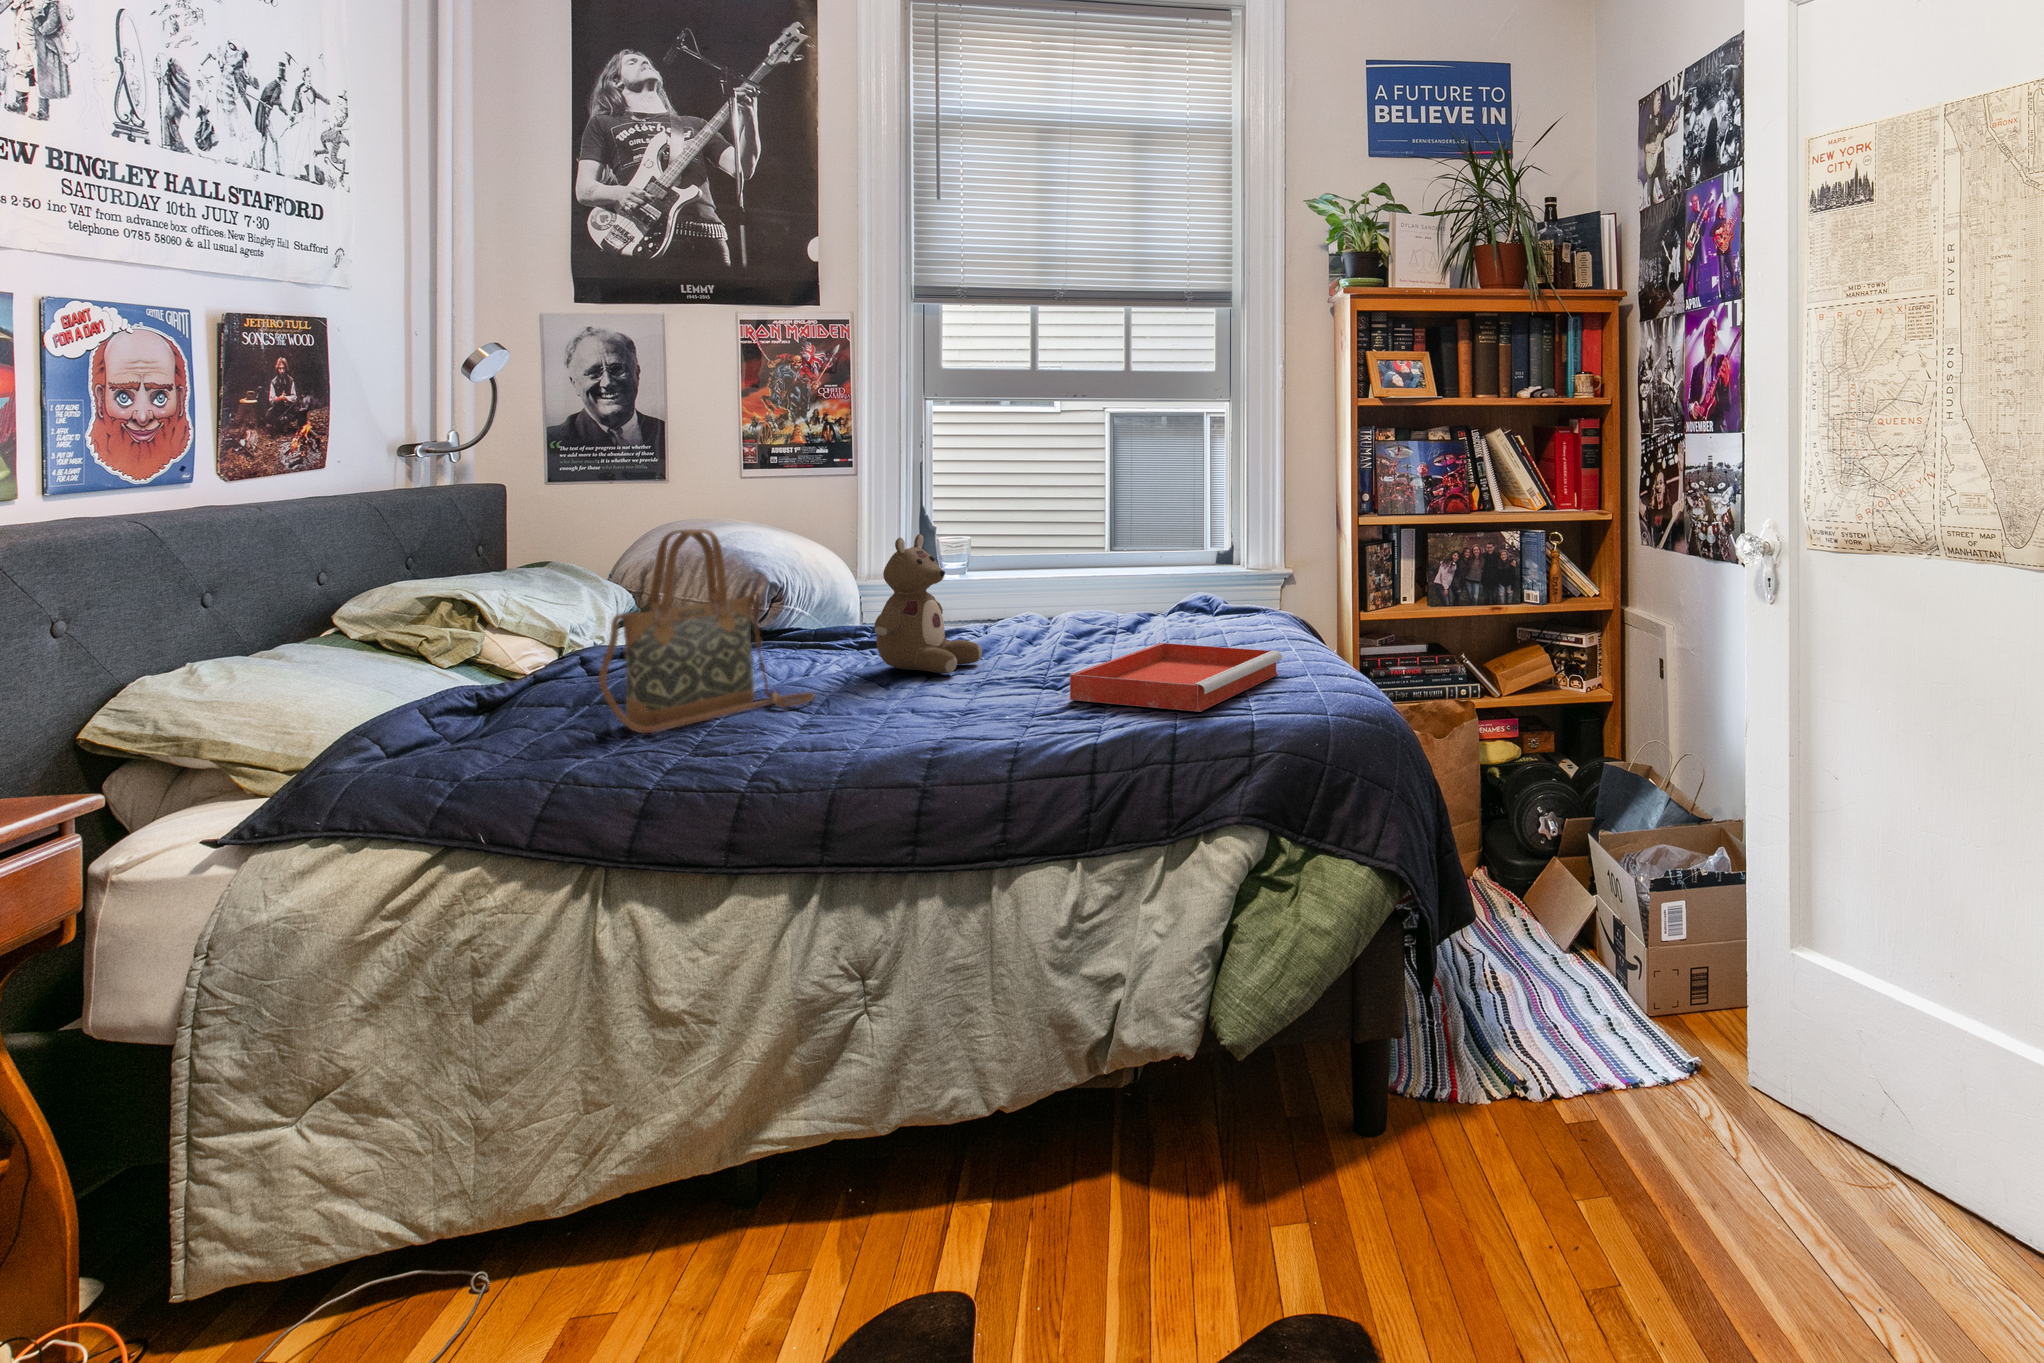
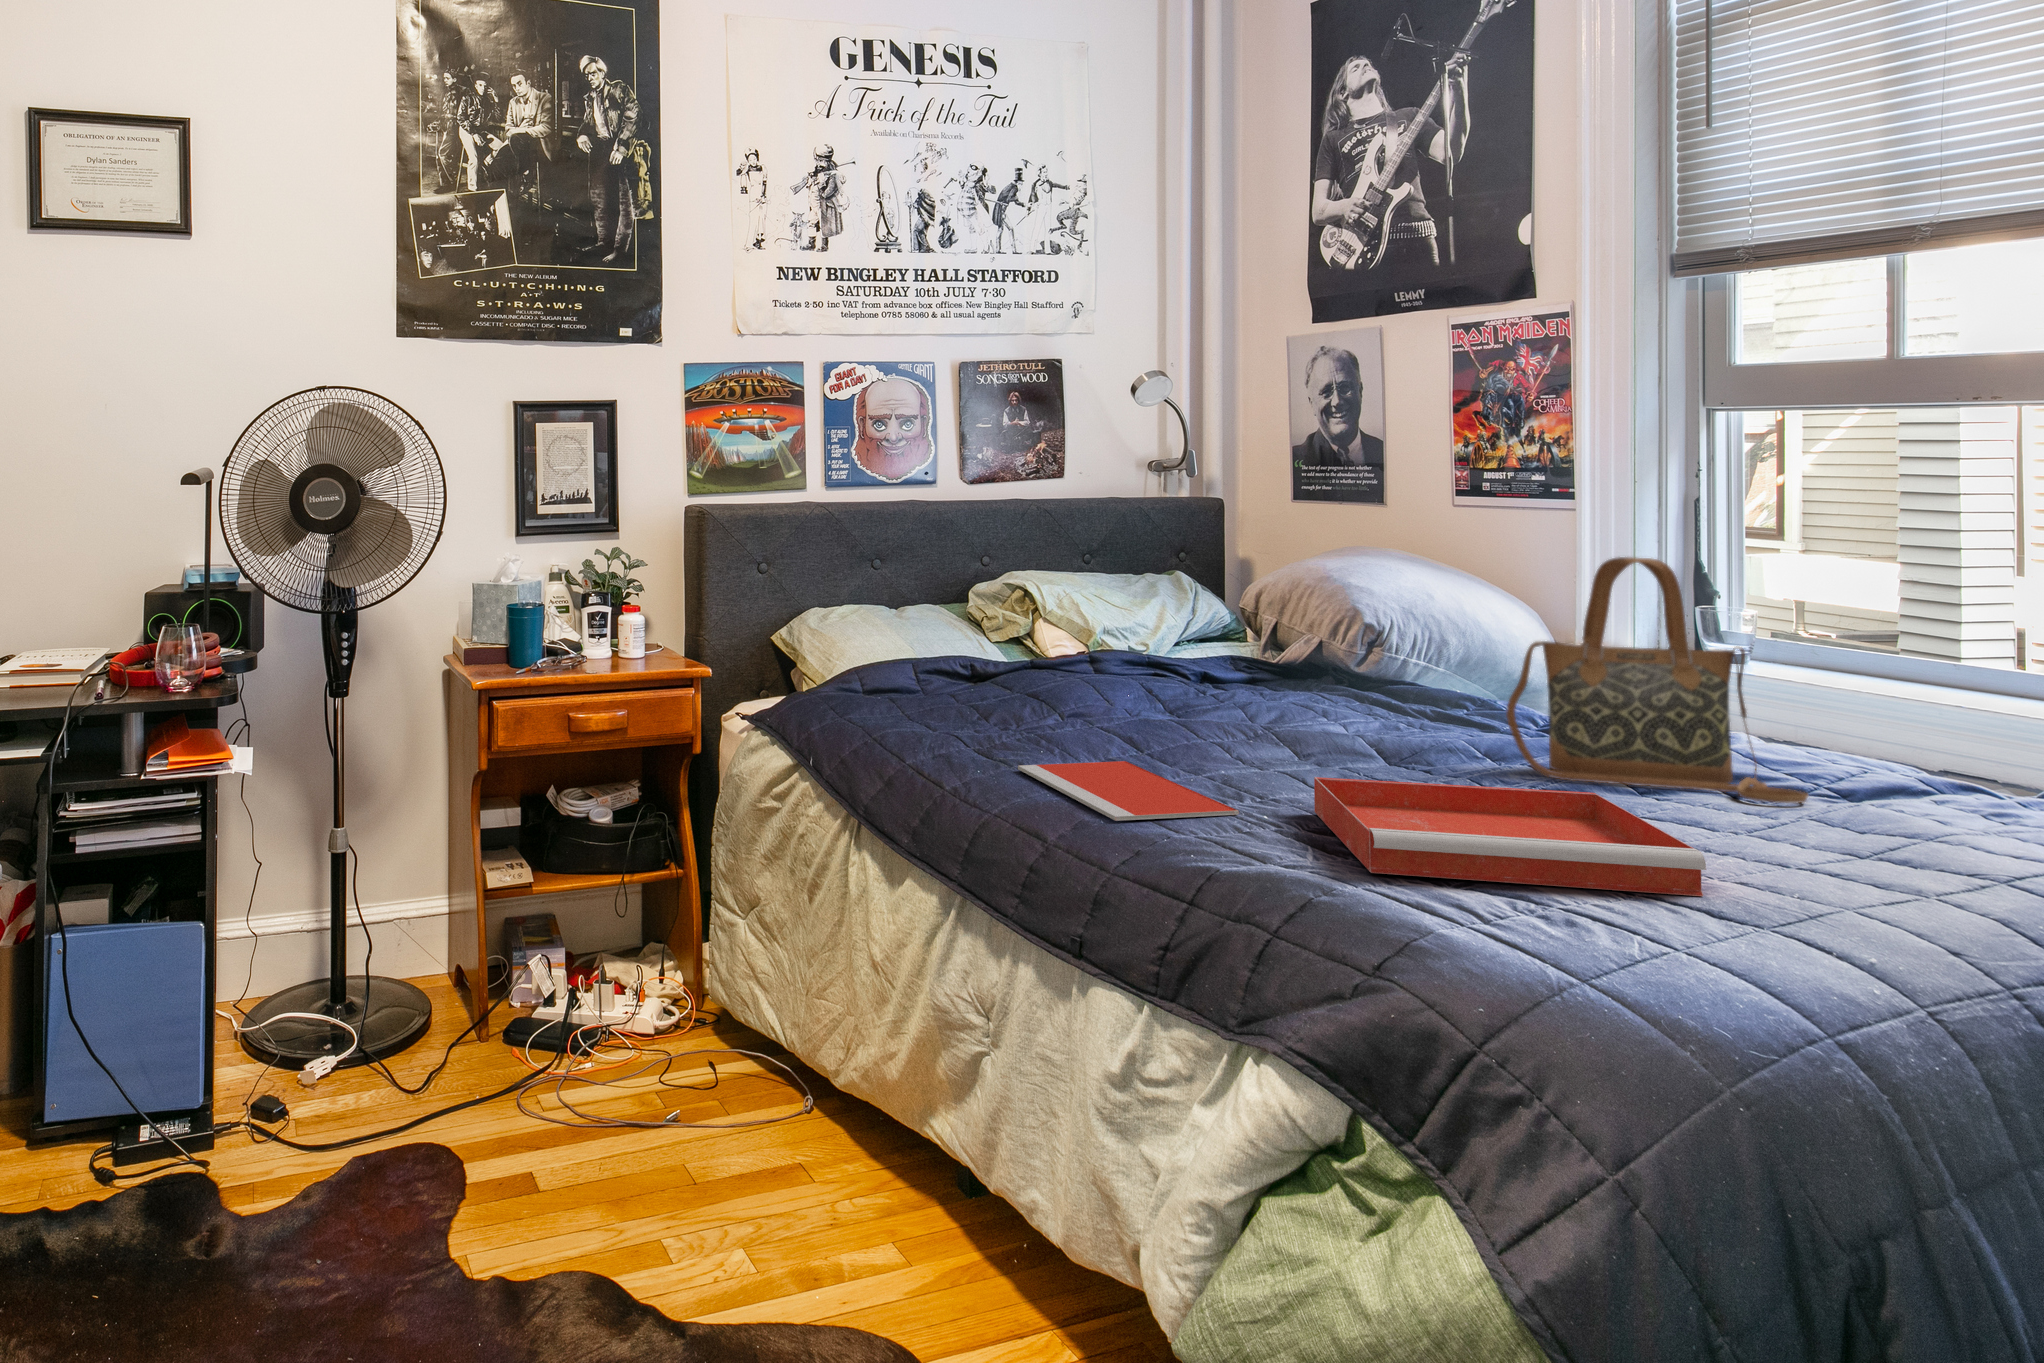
handbag: present [599,529,815,733] -> present [1506,557,1808,803]
stuffed bear: present [874,534,982,673] -> none [1255,578,1405,755]
notebook: none [840,713,1049,747] -> present [1018,761,1239,821]

